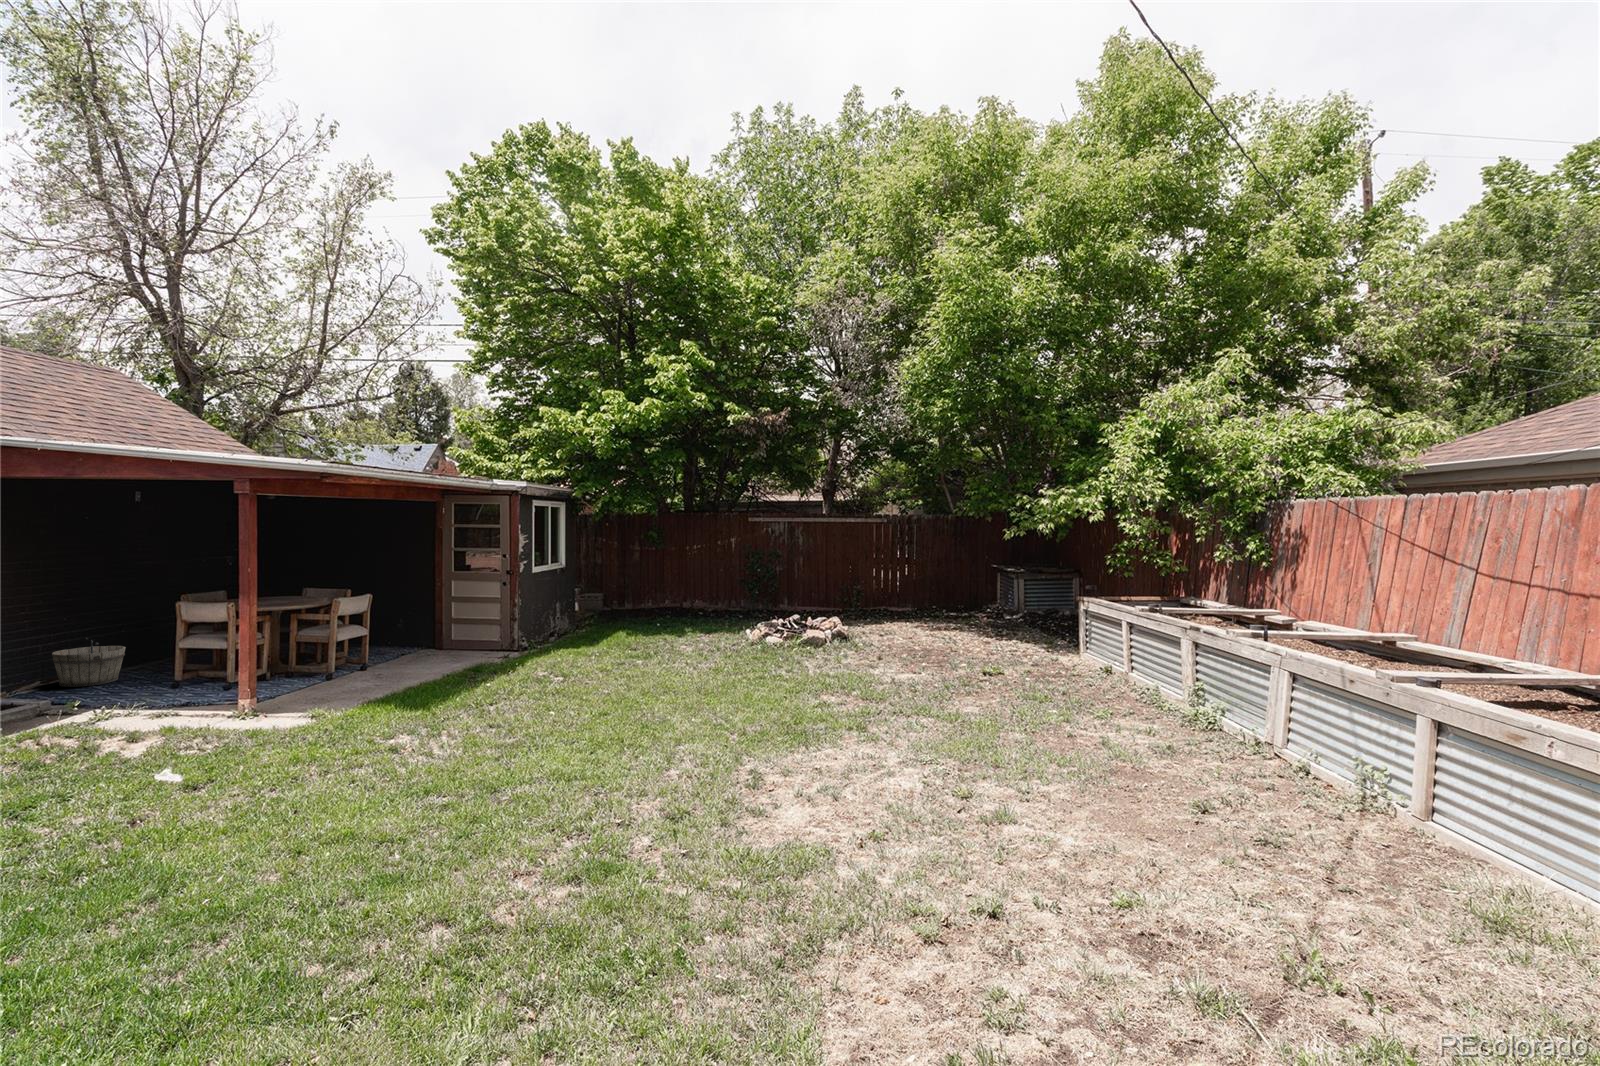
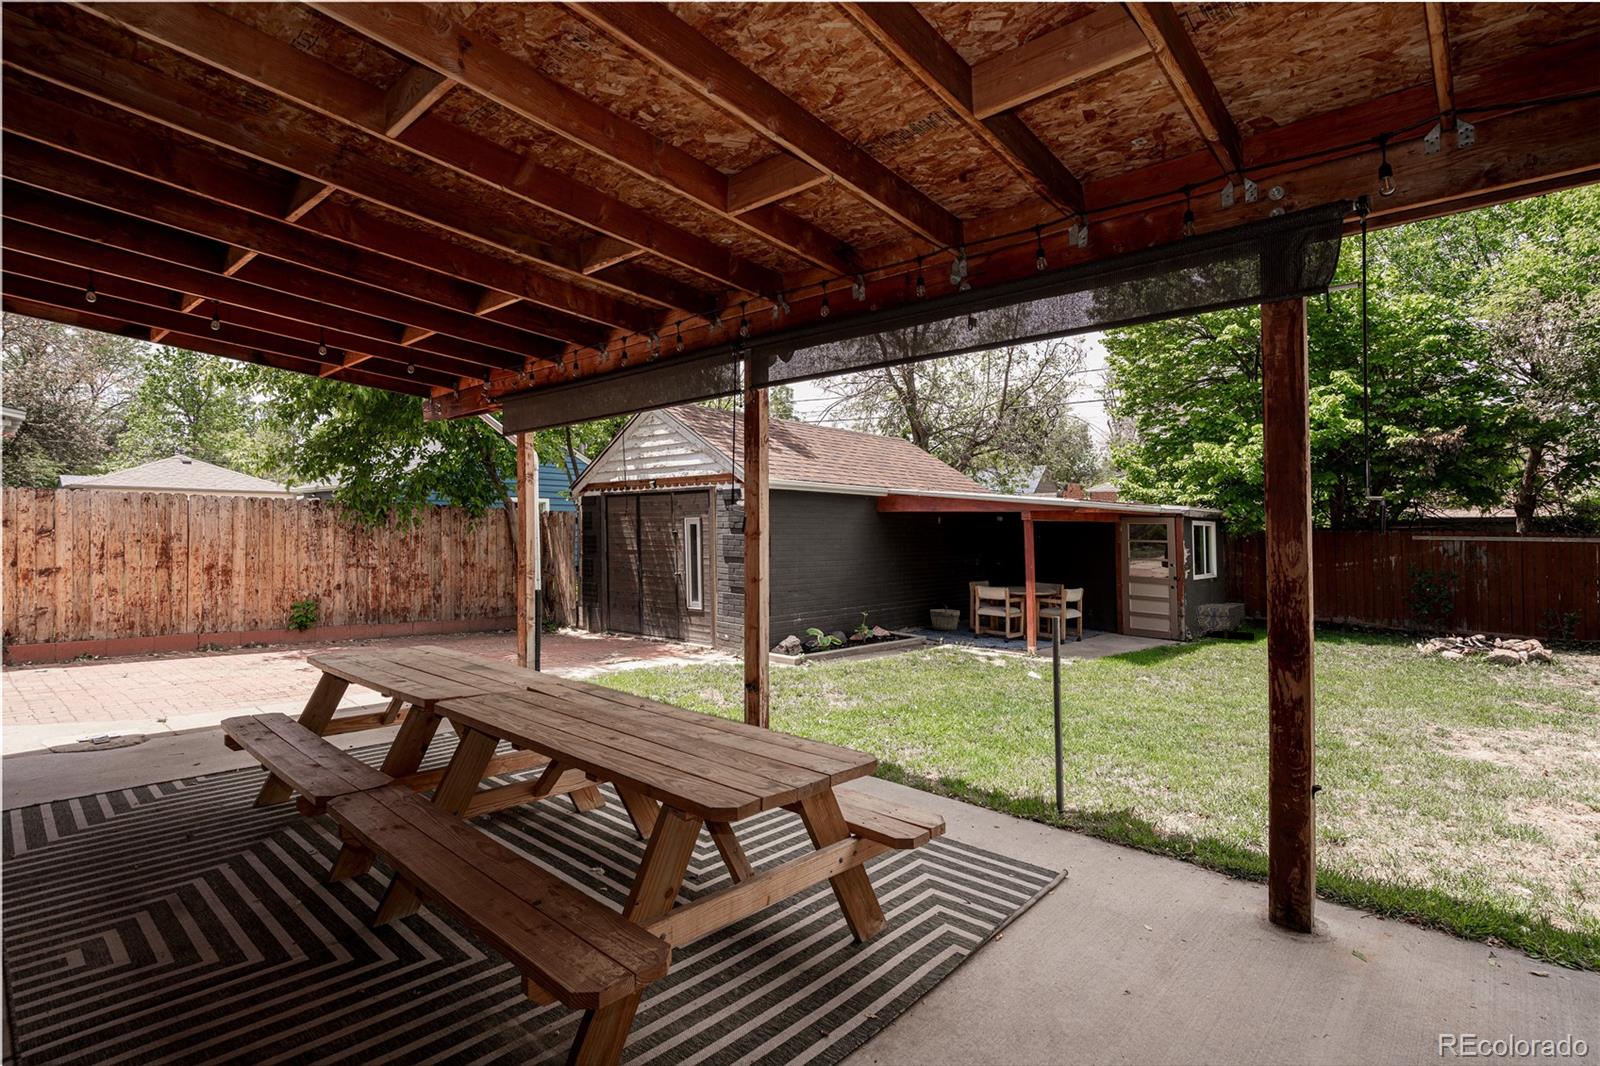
bench: none [527,599,585,644] -> present [1196,604,1240,639]

